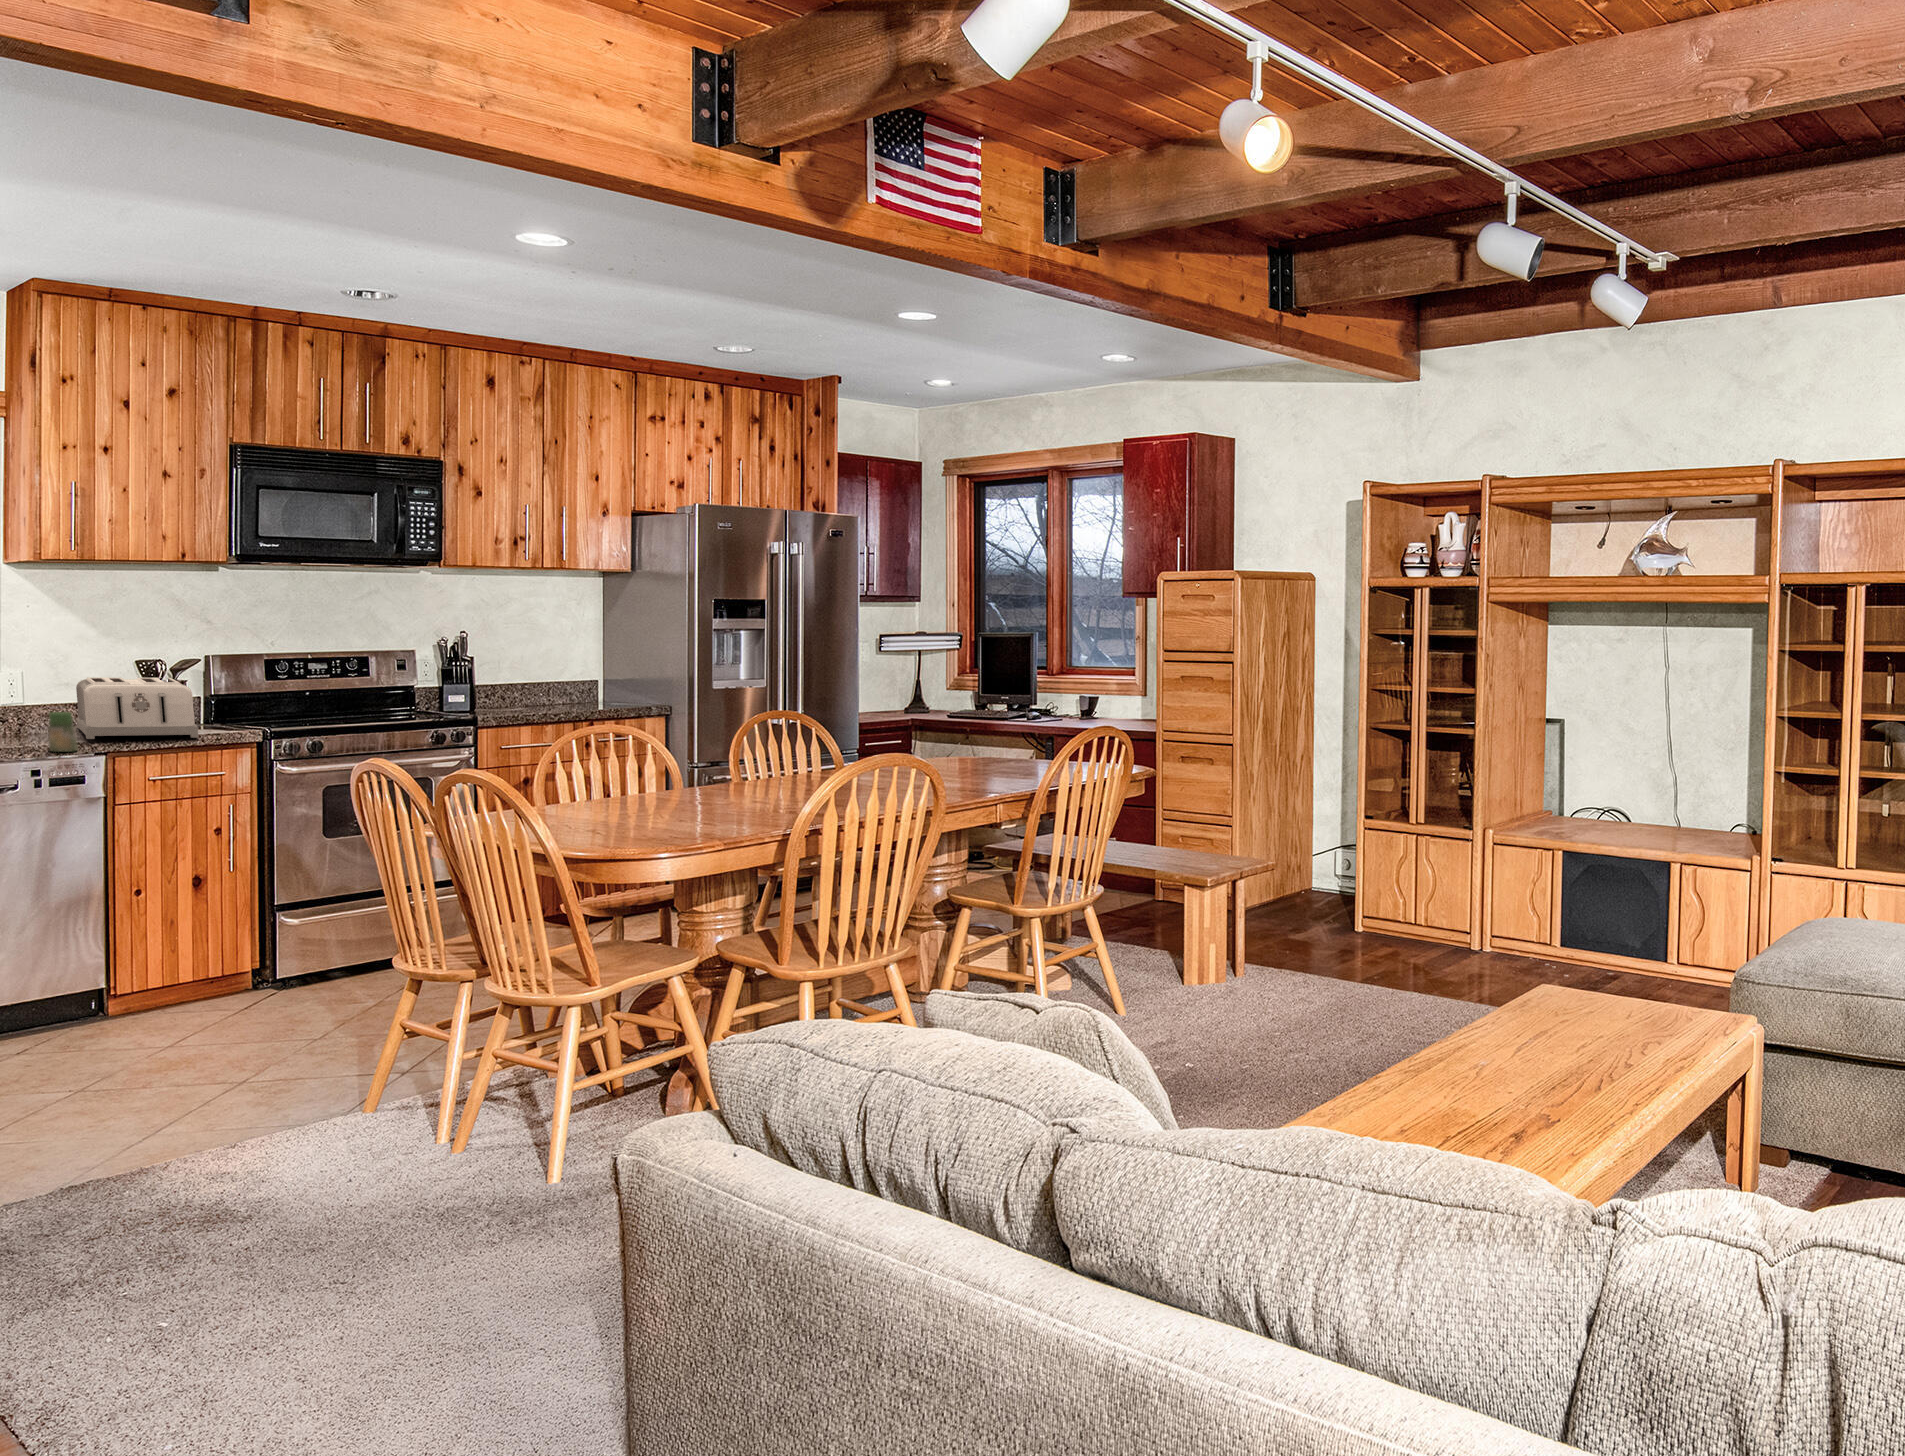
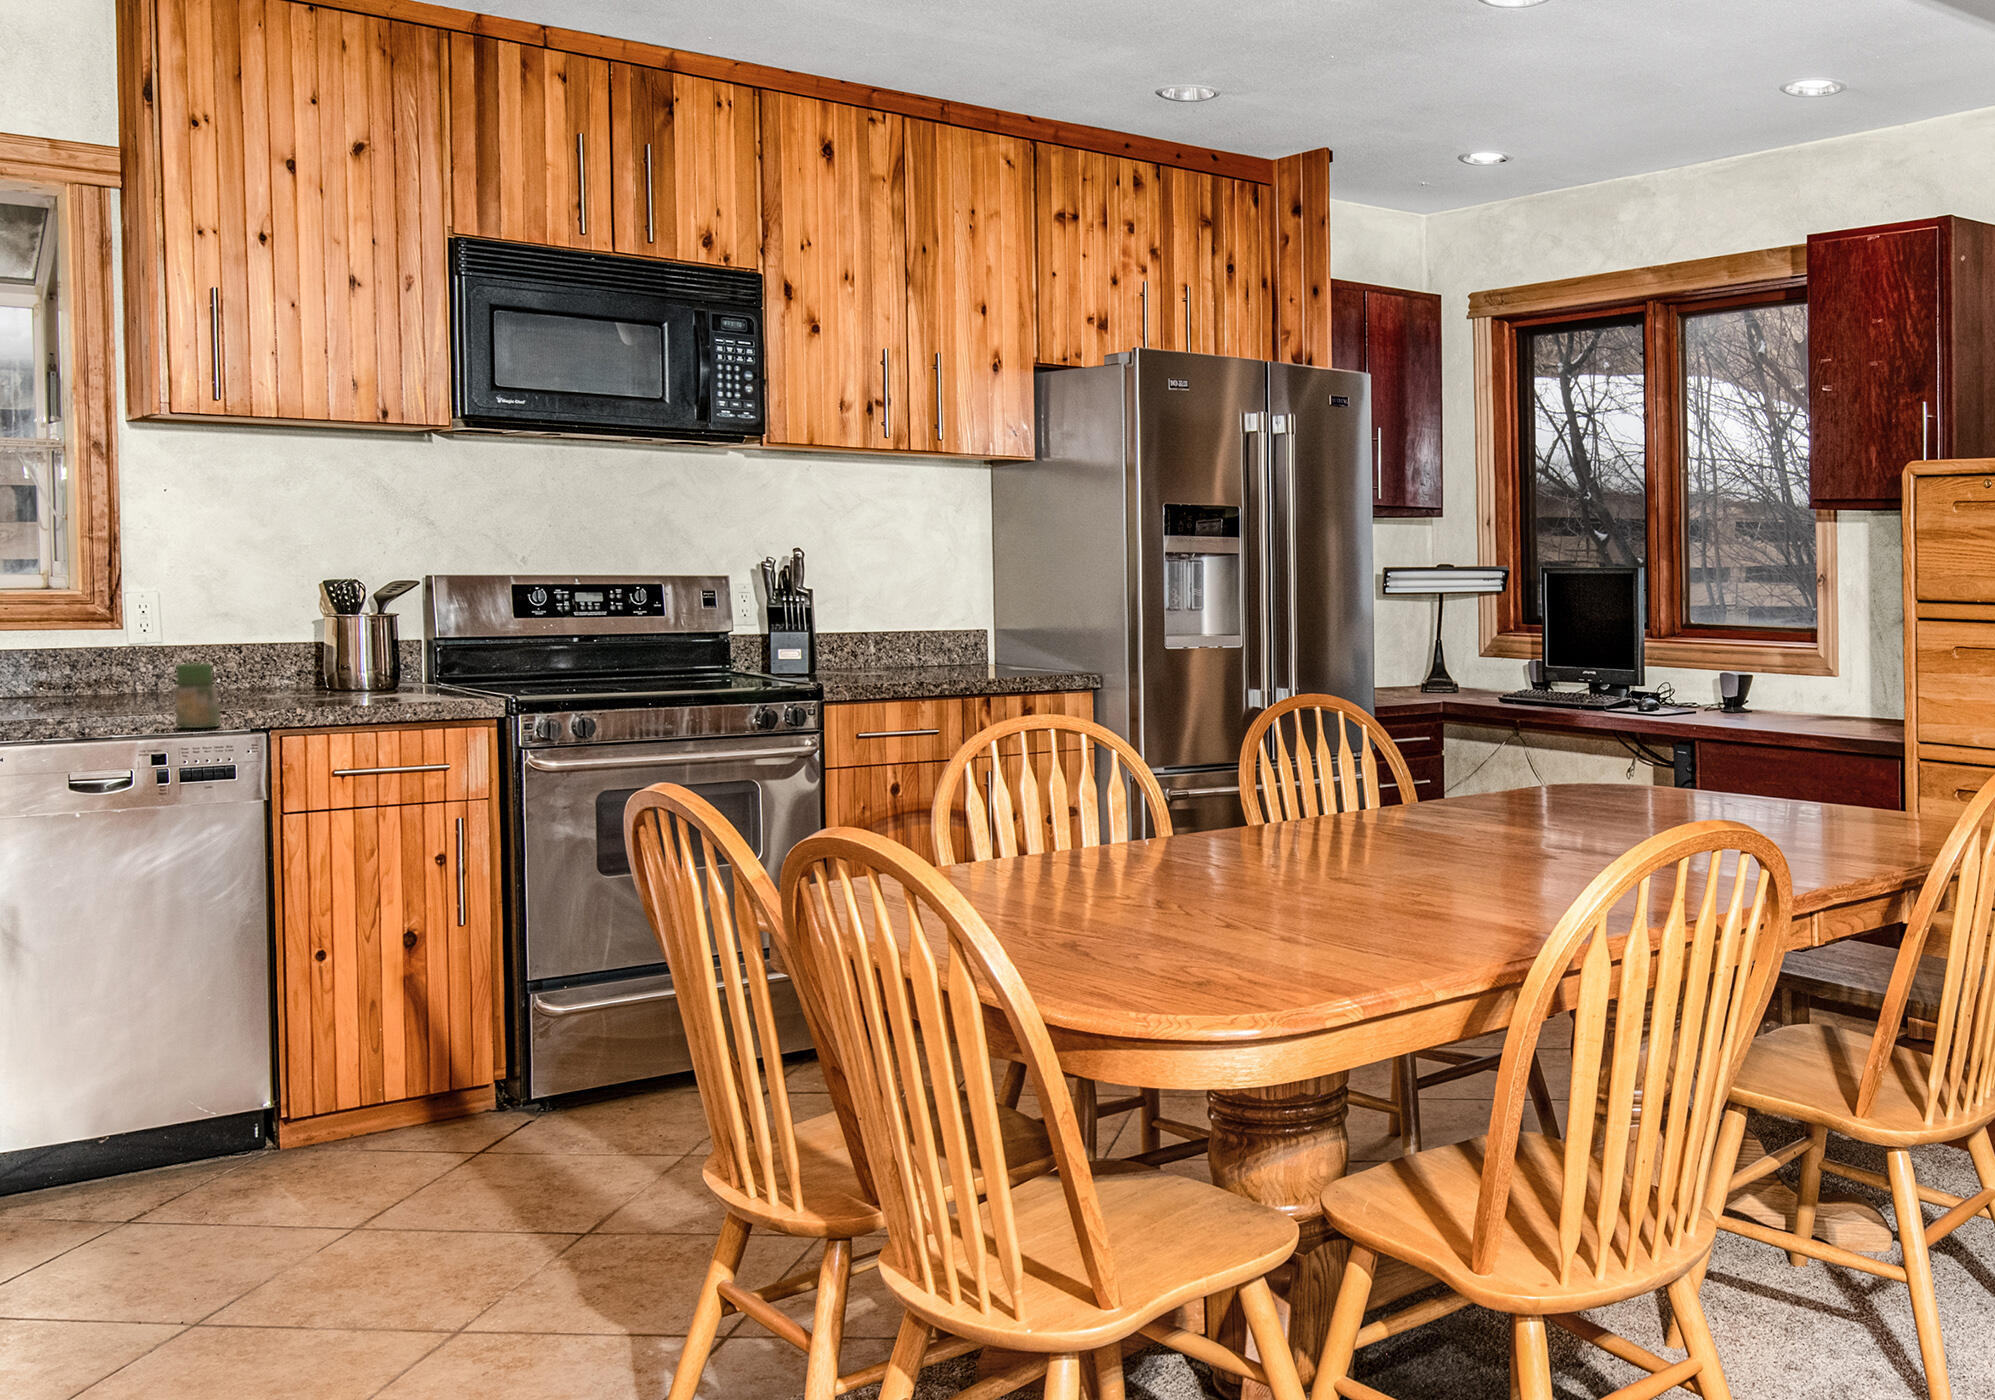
toaster: present [76,677,198,739] -> none [227,617,408,710]

